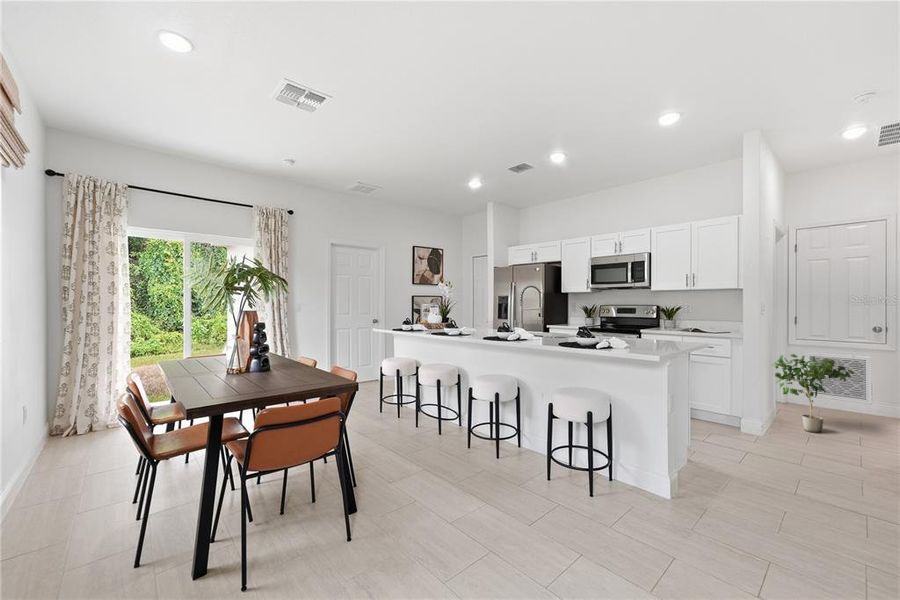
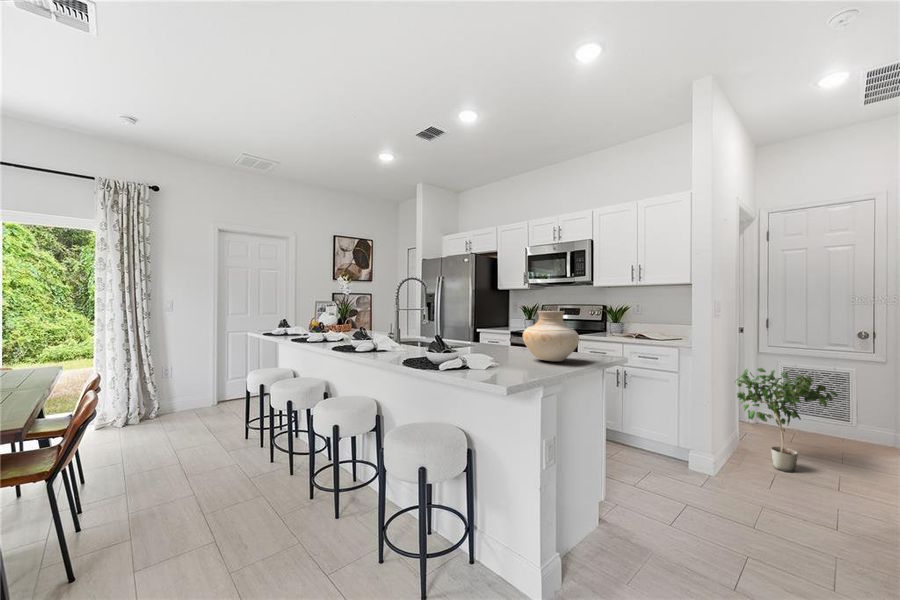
vase: none [630,310,672,344] -> present [523,311,579,361]

